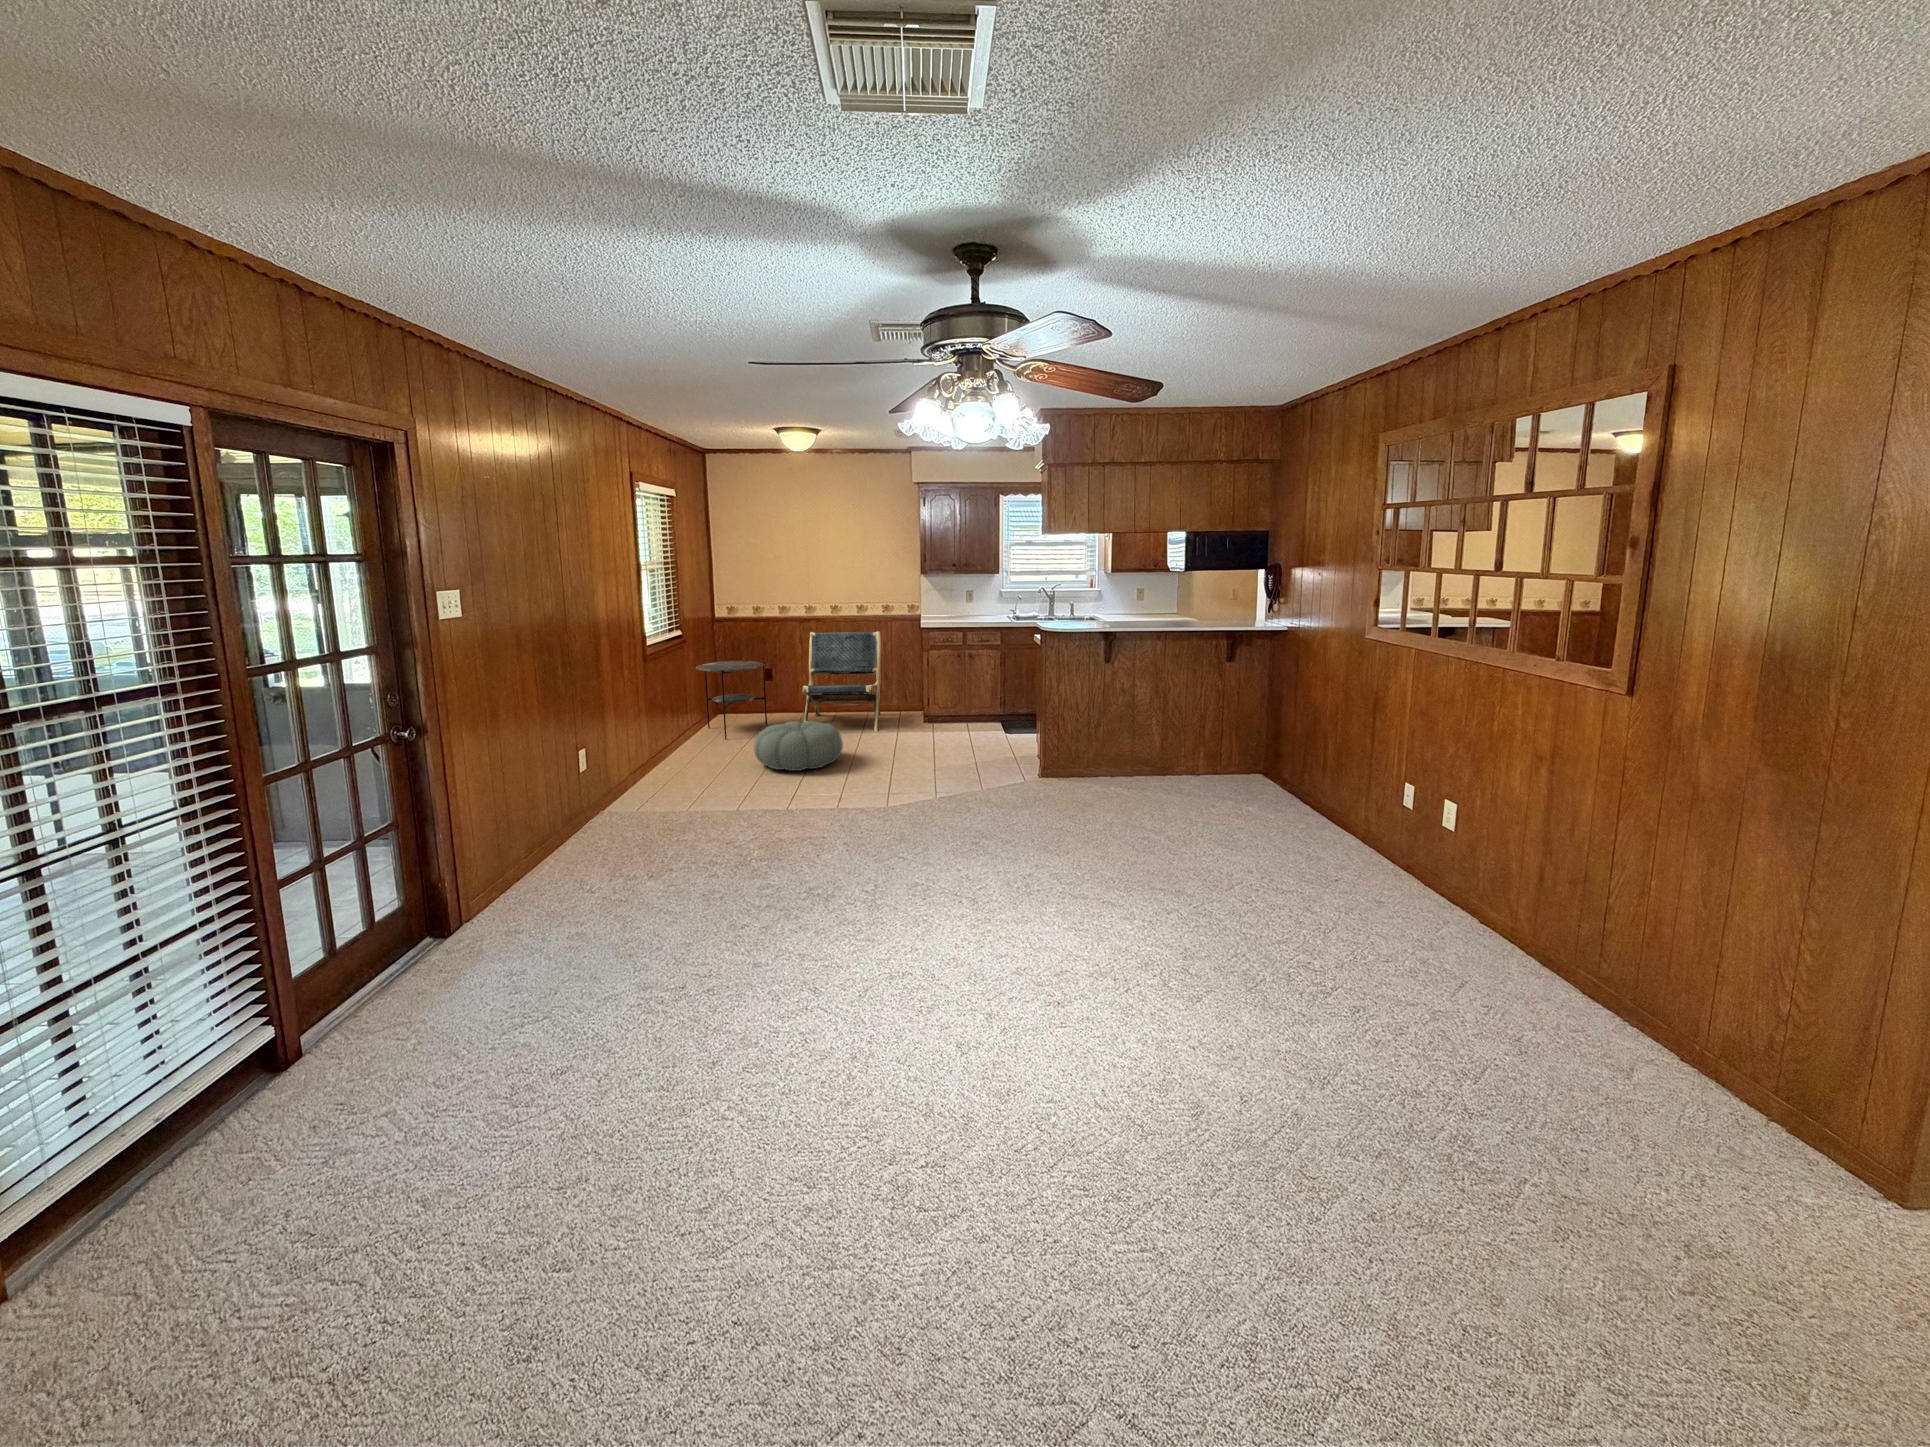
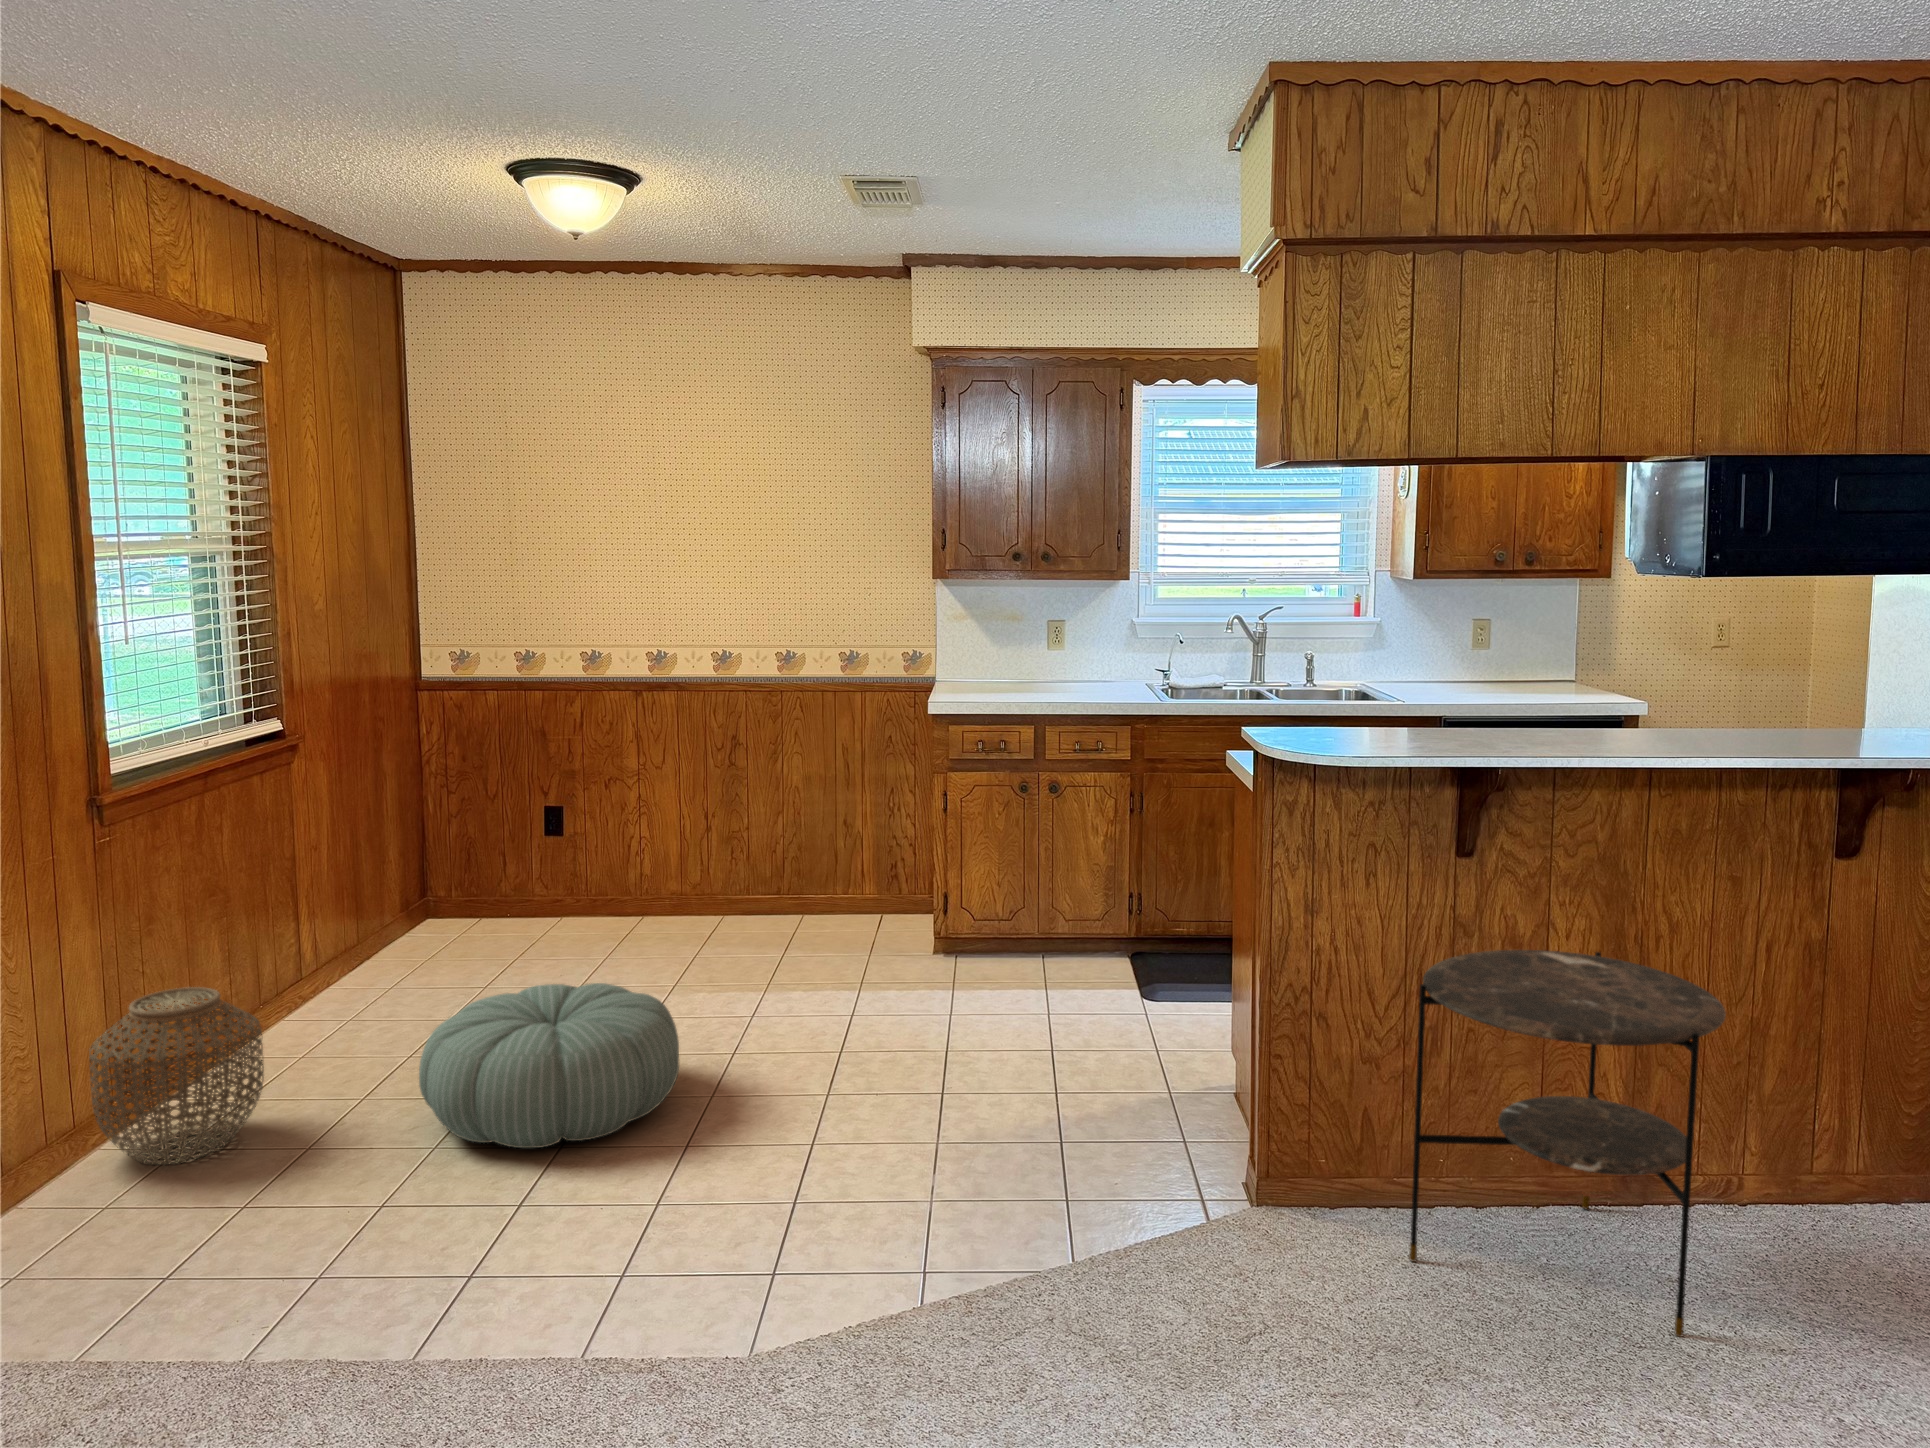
lounge chair: present [802,631,881,732] -> none [606,719,829,988]
side table: present [696,661,767,739] -> present [1409,950,1726,1337]
woven basket: none [647,719,702,777] -> present [89,987,264,1165]

